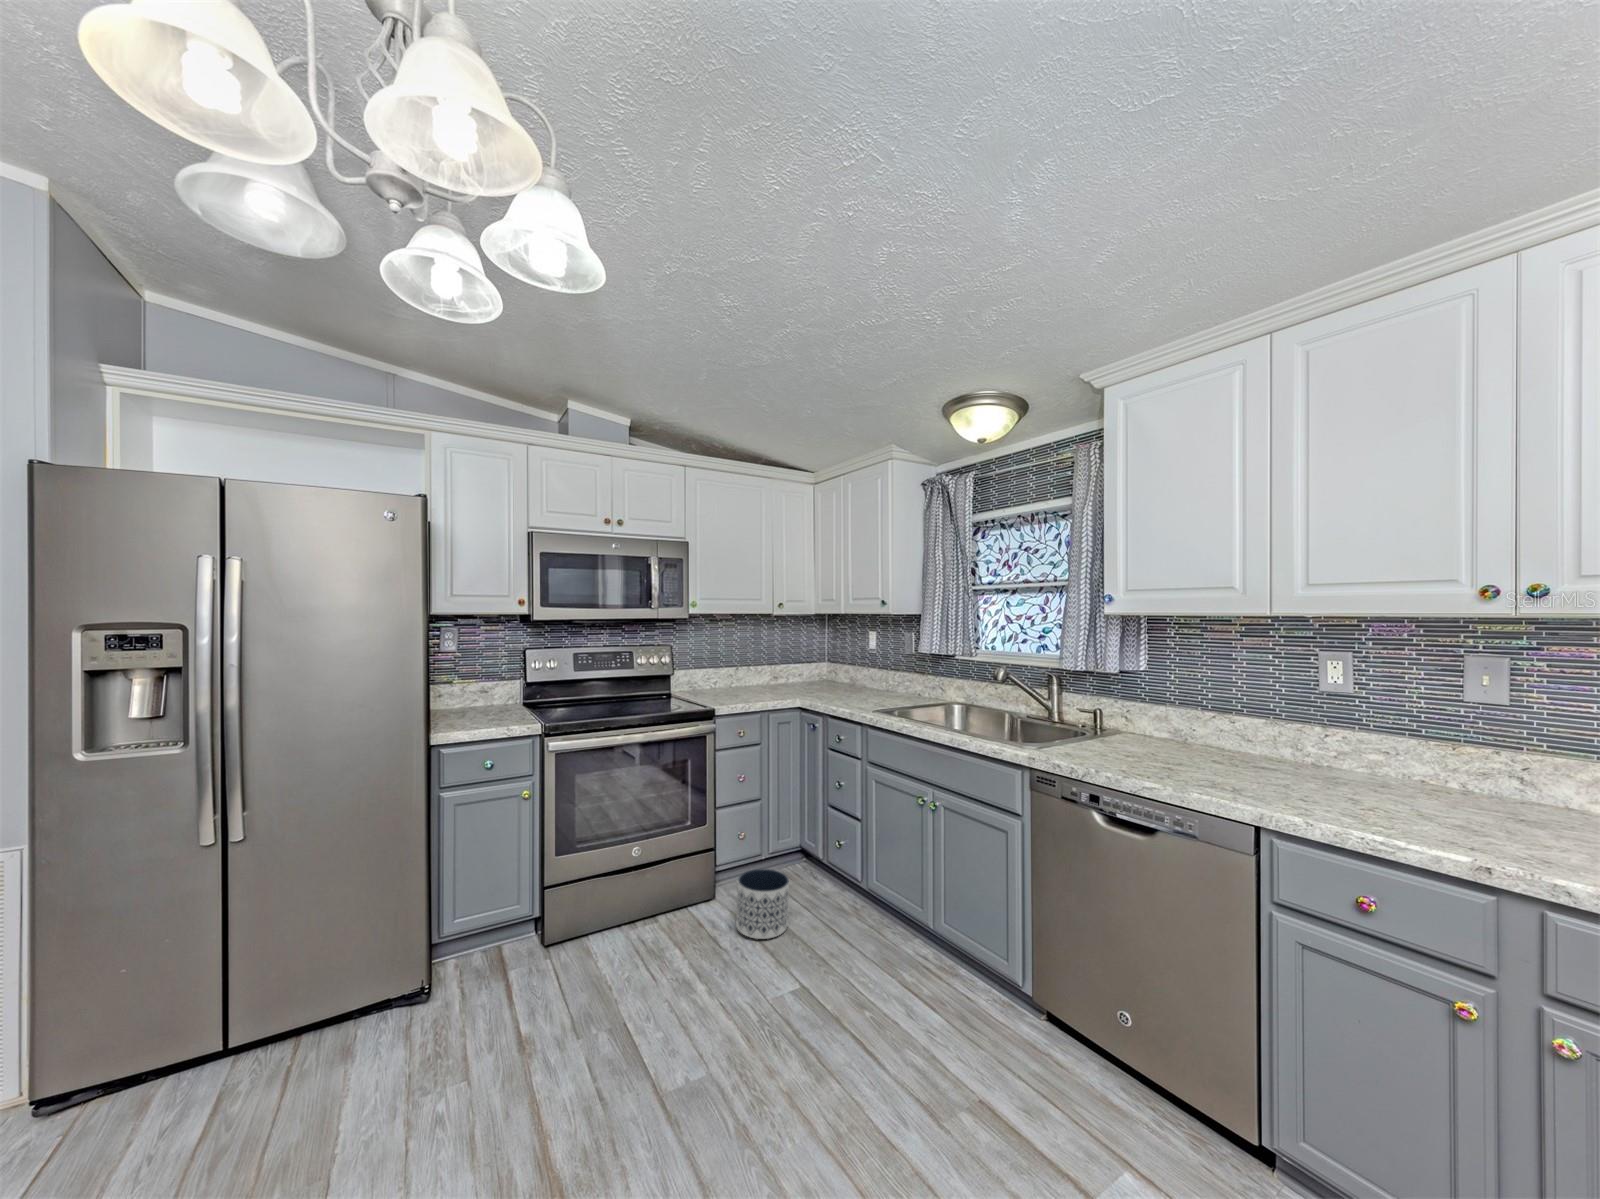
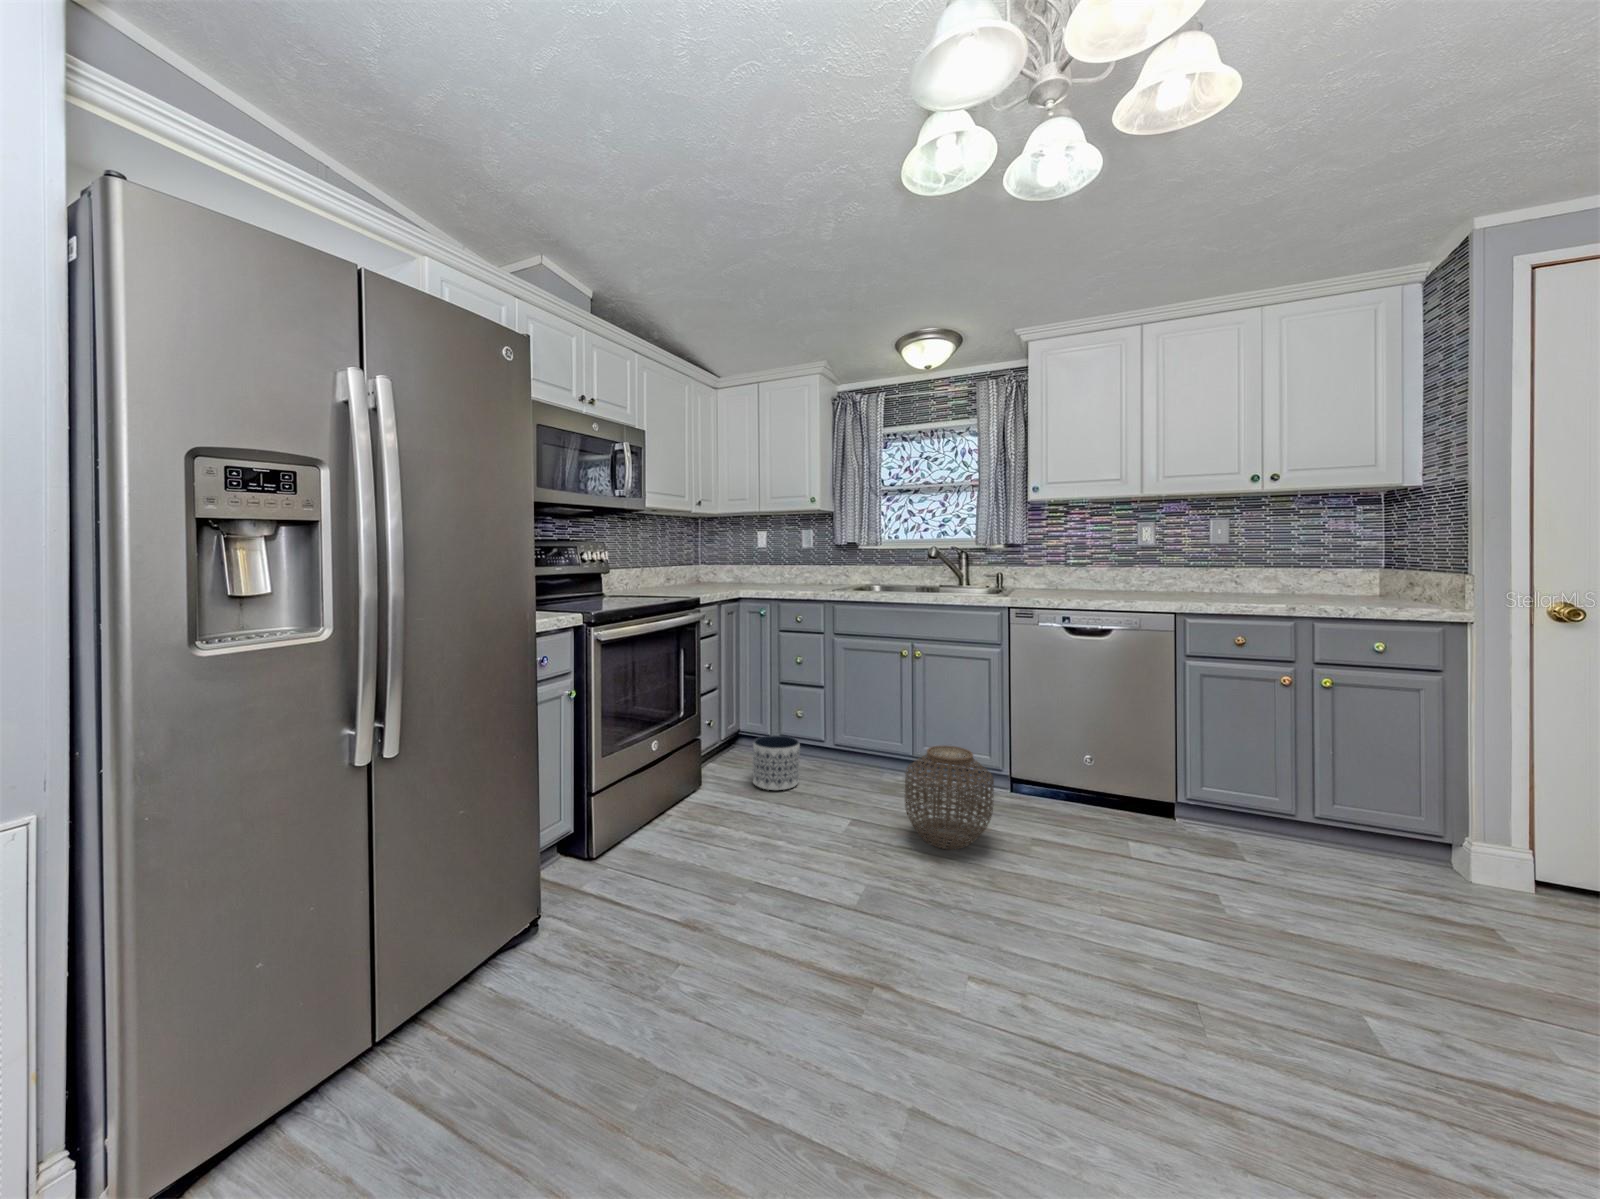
woven basket: none [780,949,896,1111] -> present [905,746,994,849]

